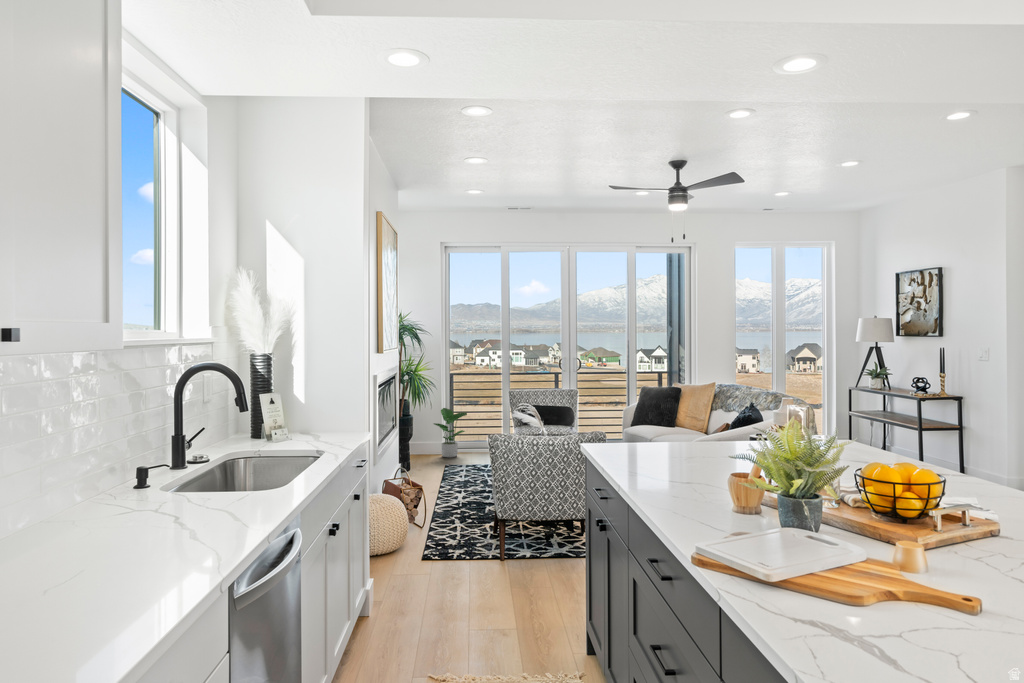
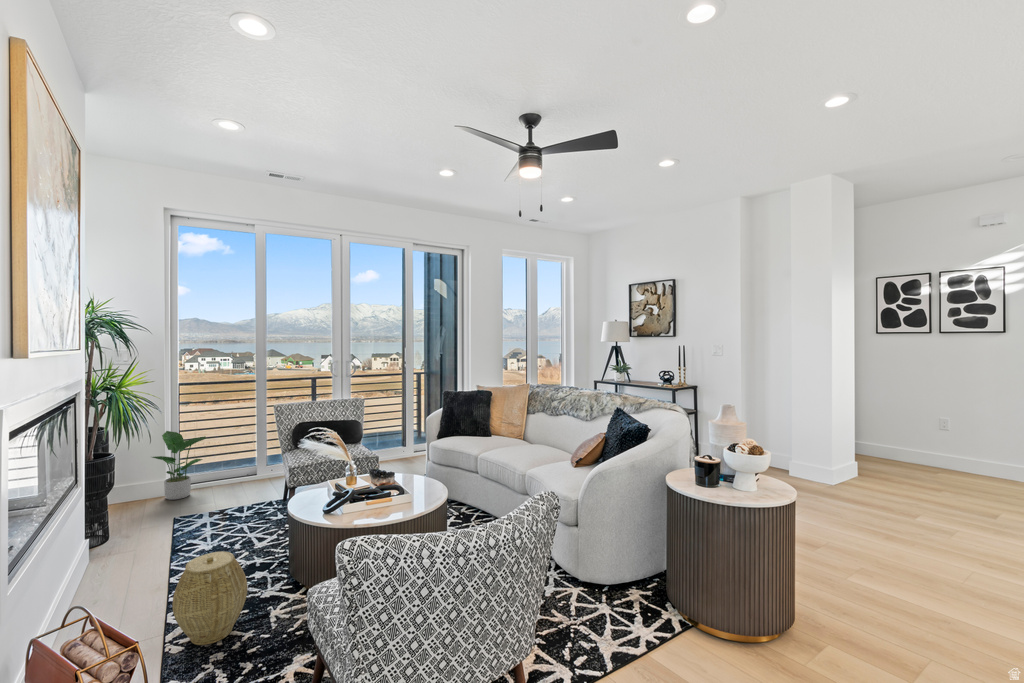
woven basket: none [436,463,474,514] -> present [172,551,247,645]

